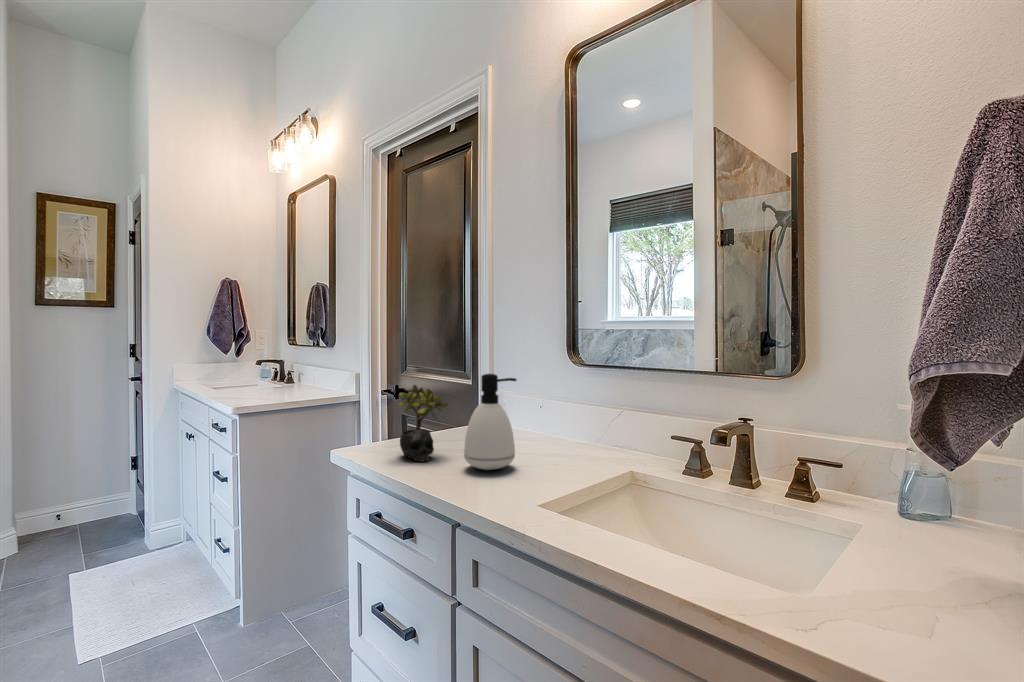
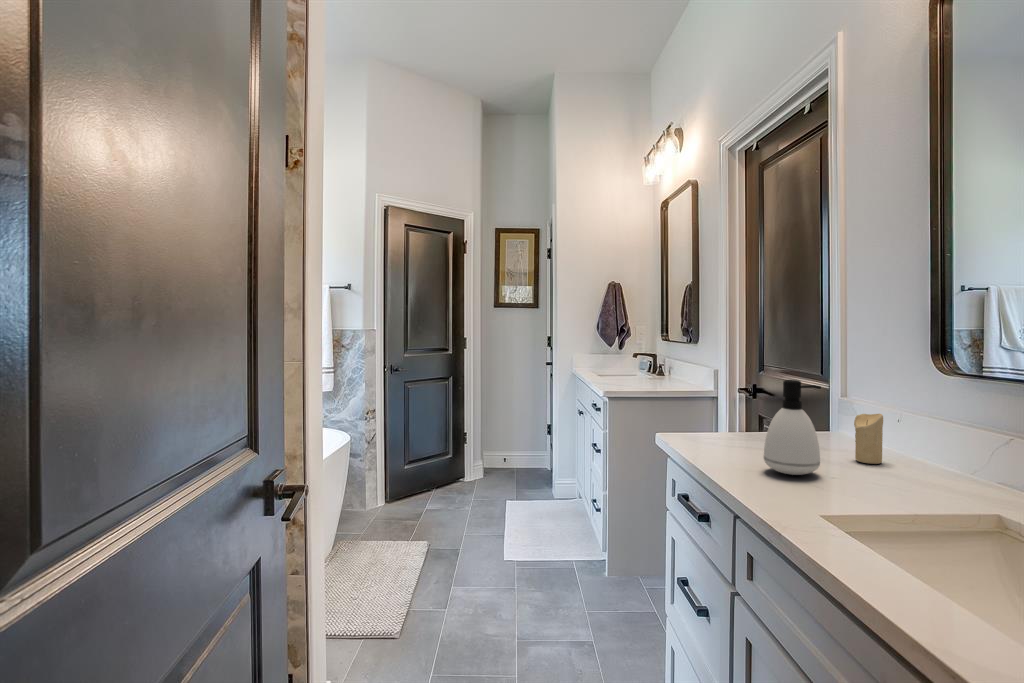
succulent plant: present [397,385,448,462] -> none [707,385,759,457]
candle: none [524,401,547,447] -> present [854,414,883,464]

